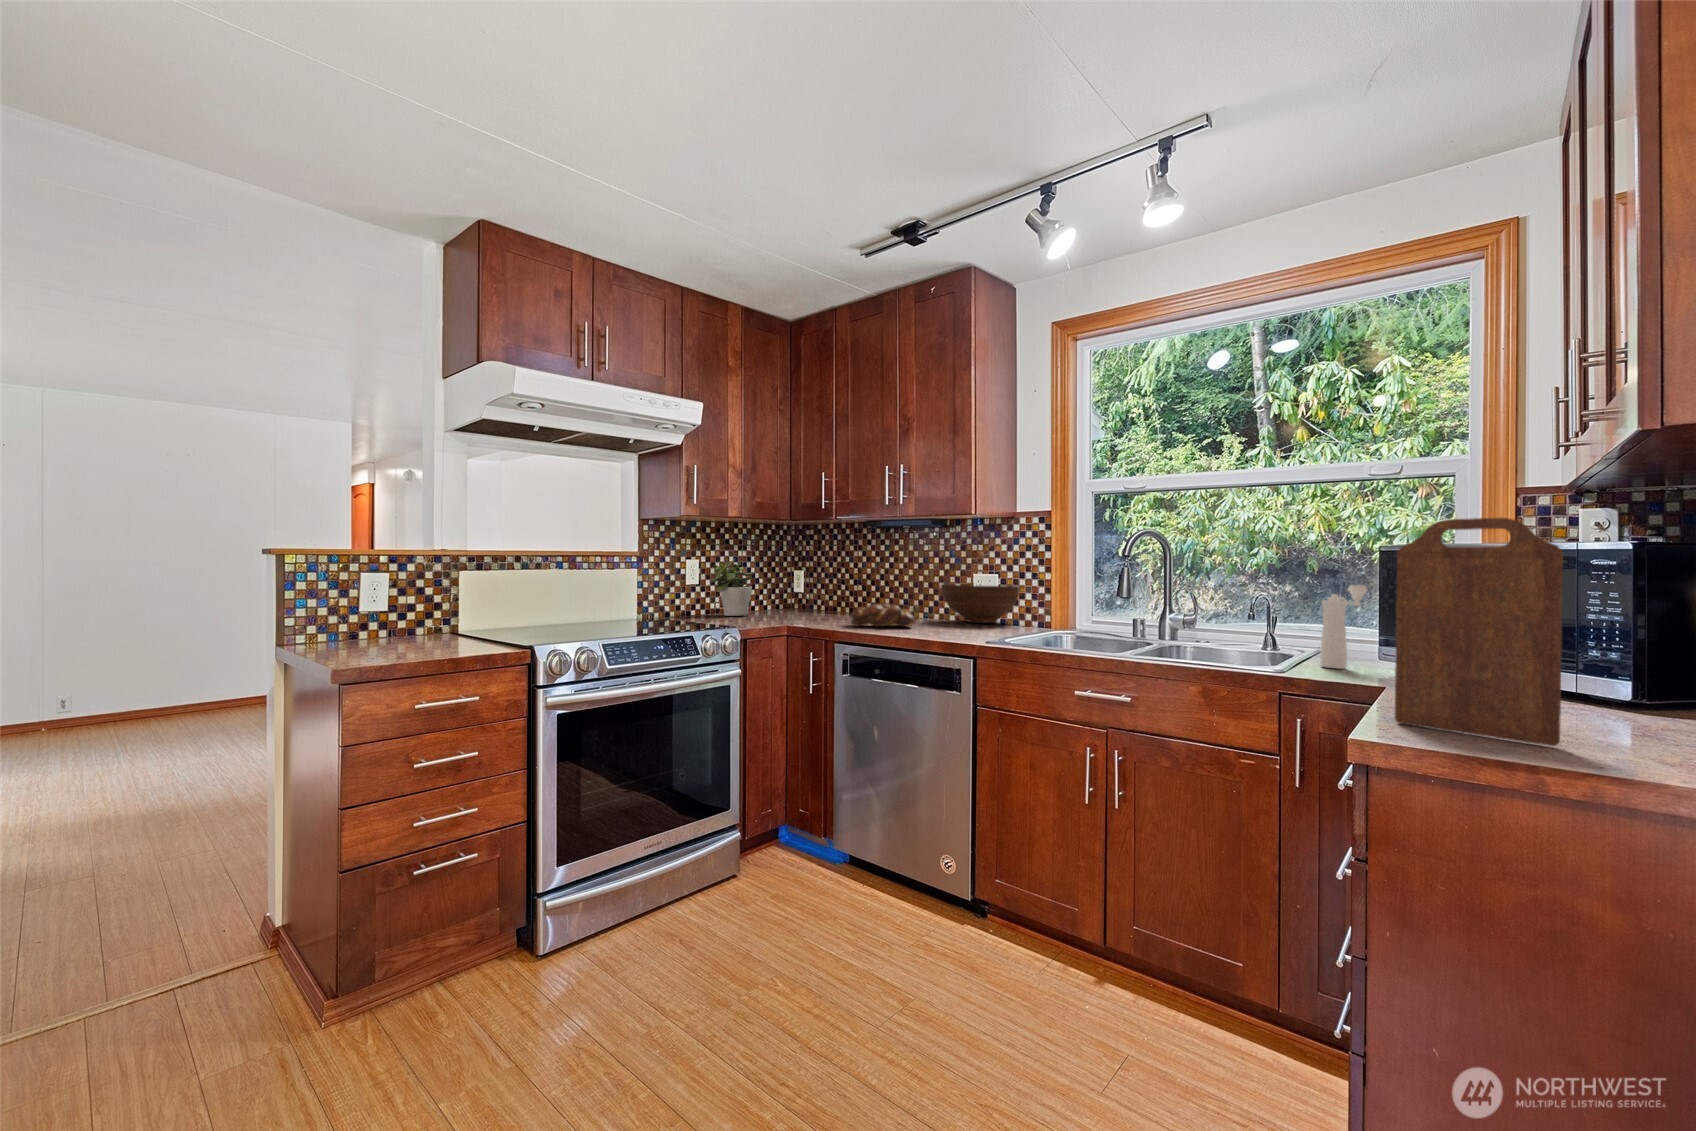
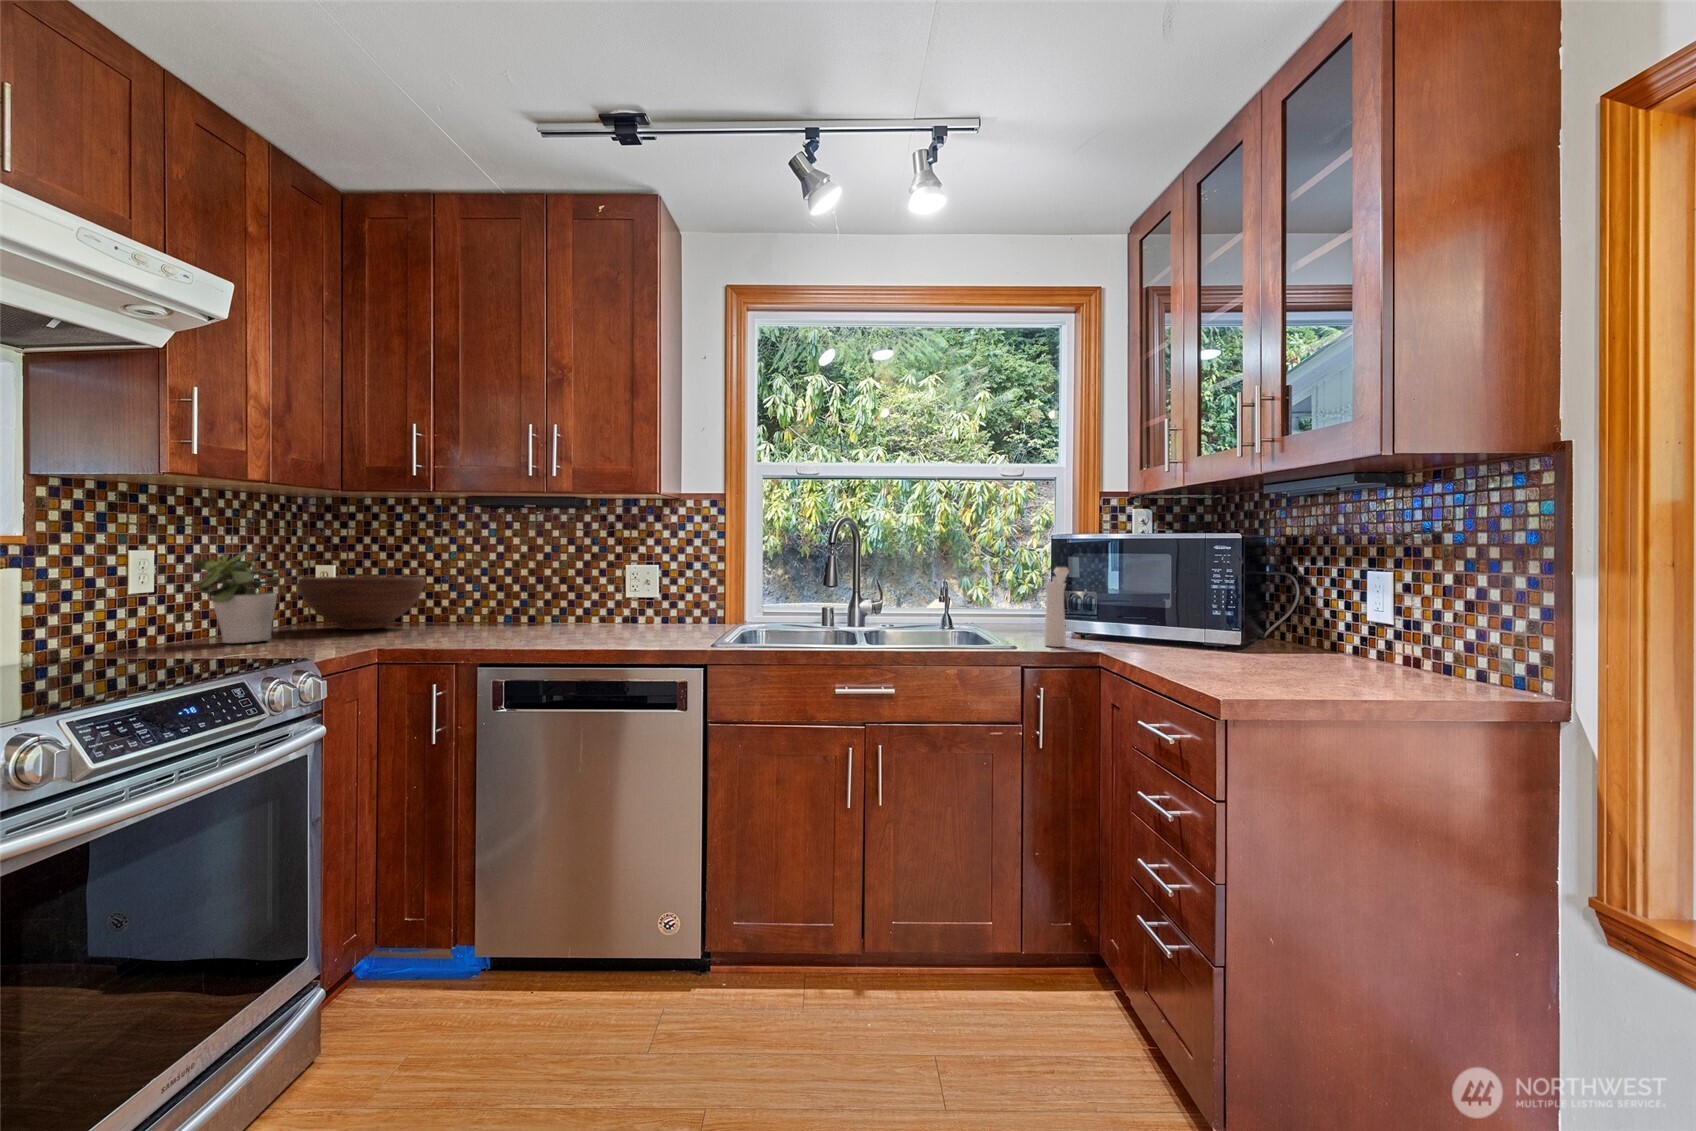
cutting board: present [1395,518,1563,746] -> none [1222,507,1340,693]
fruit bowl: present [941,584,1019,623] -> present [298,576,425,630]
bread loaf: present [851,603,915,626] -> none [482,608,581,644]

